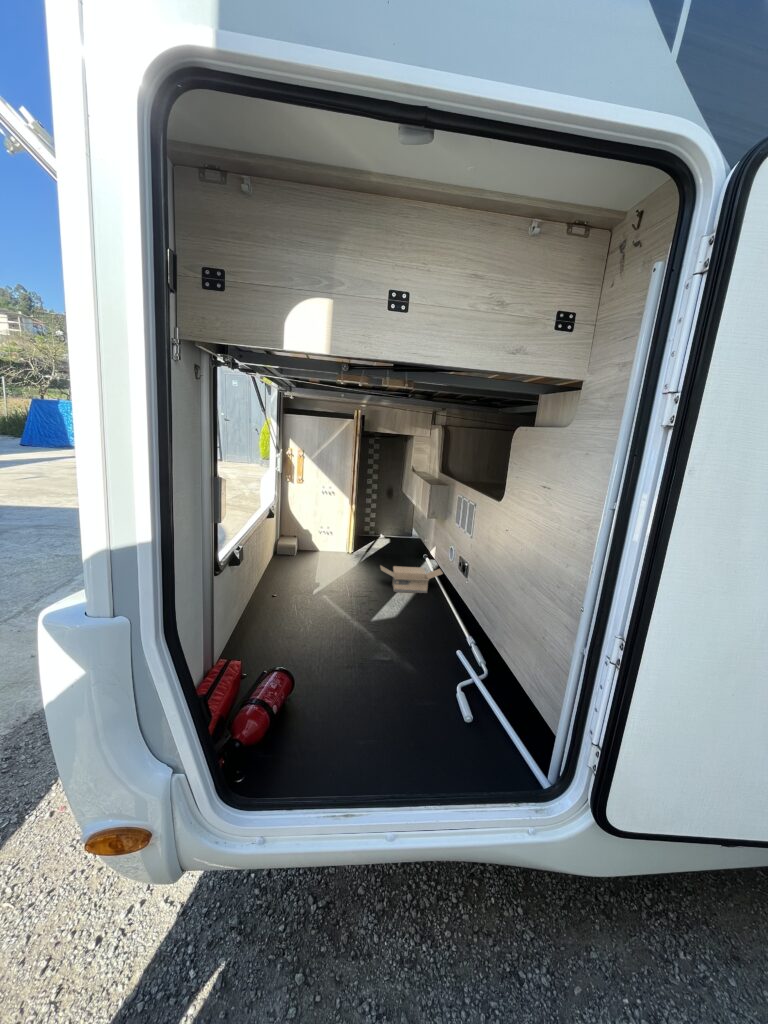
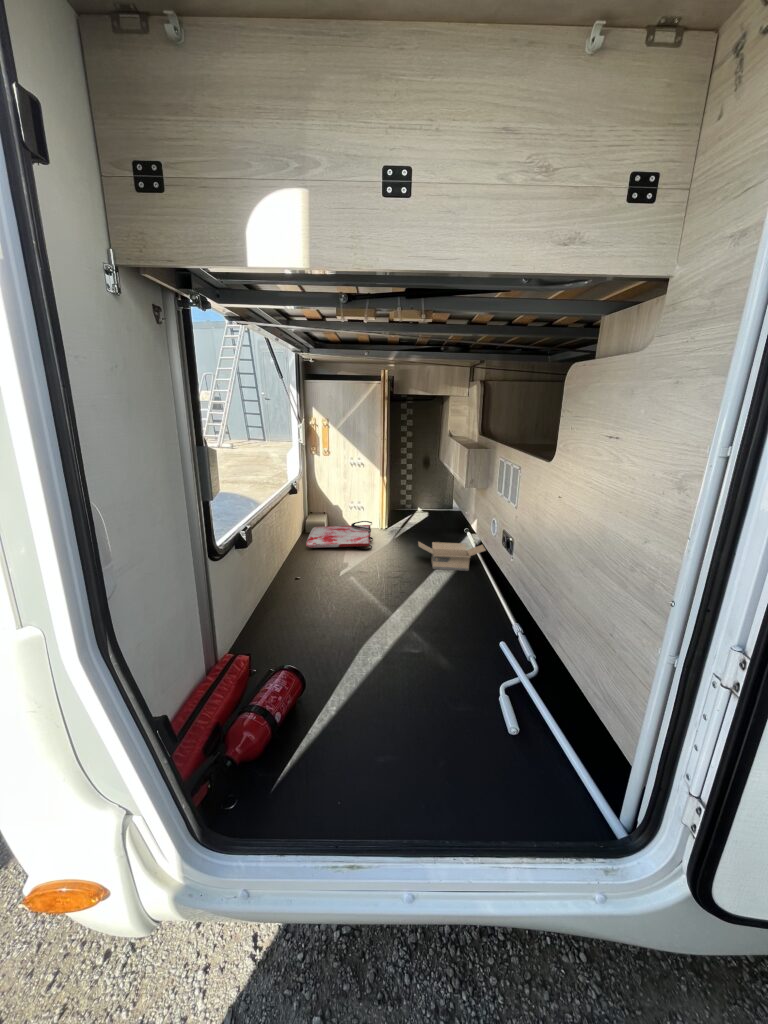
bag: none [271,546,337,574] -> present [306,521,373,550]

